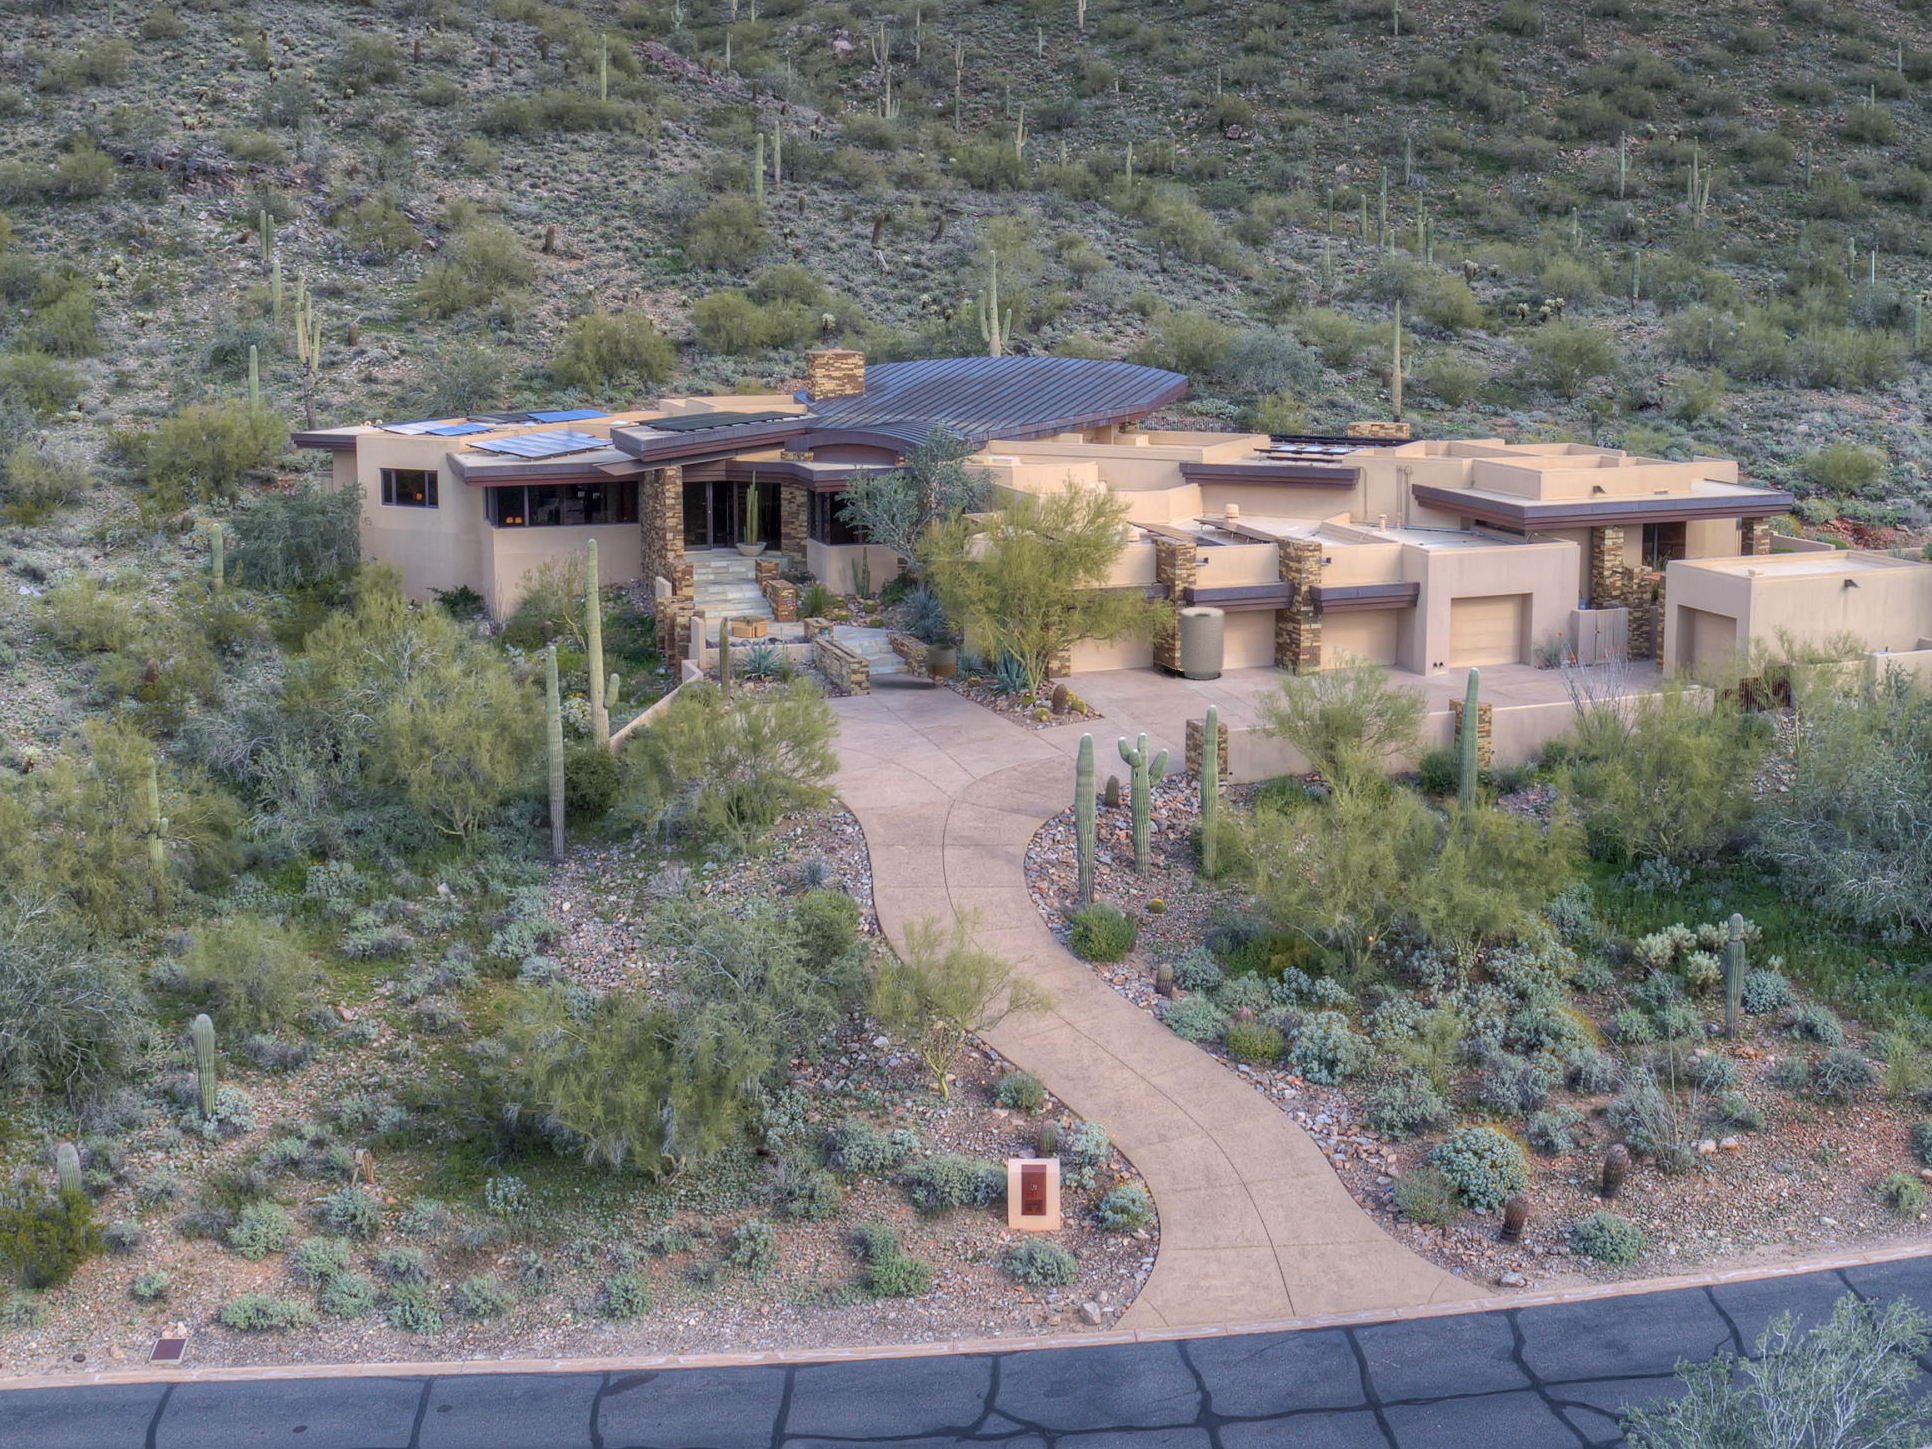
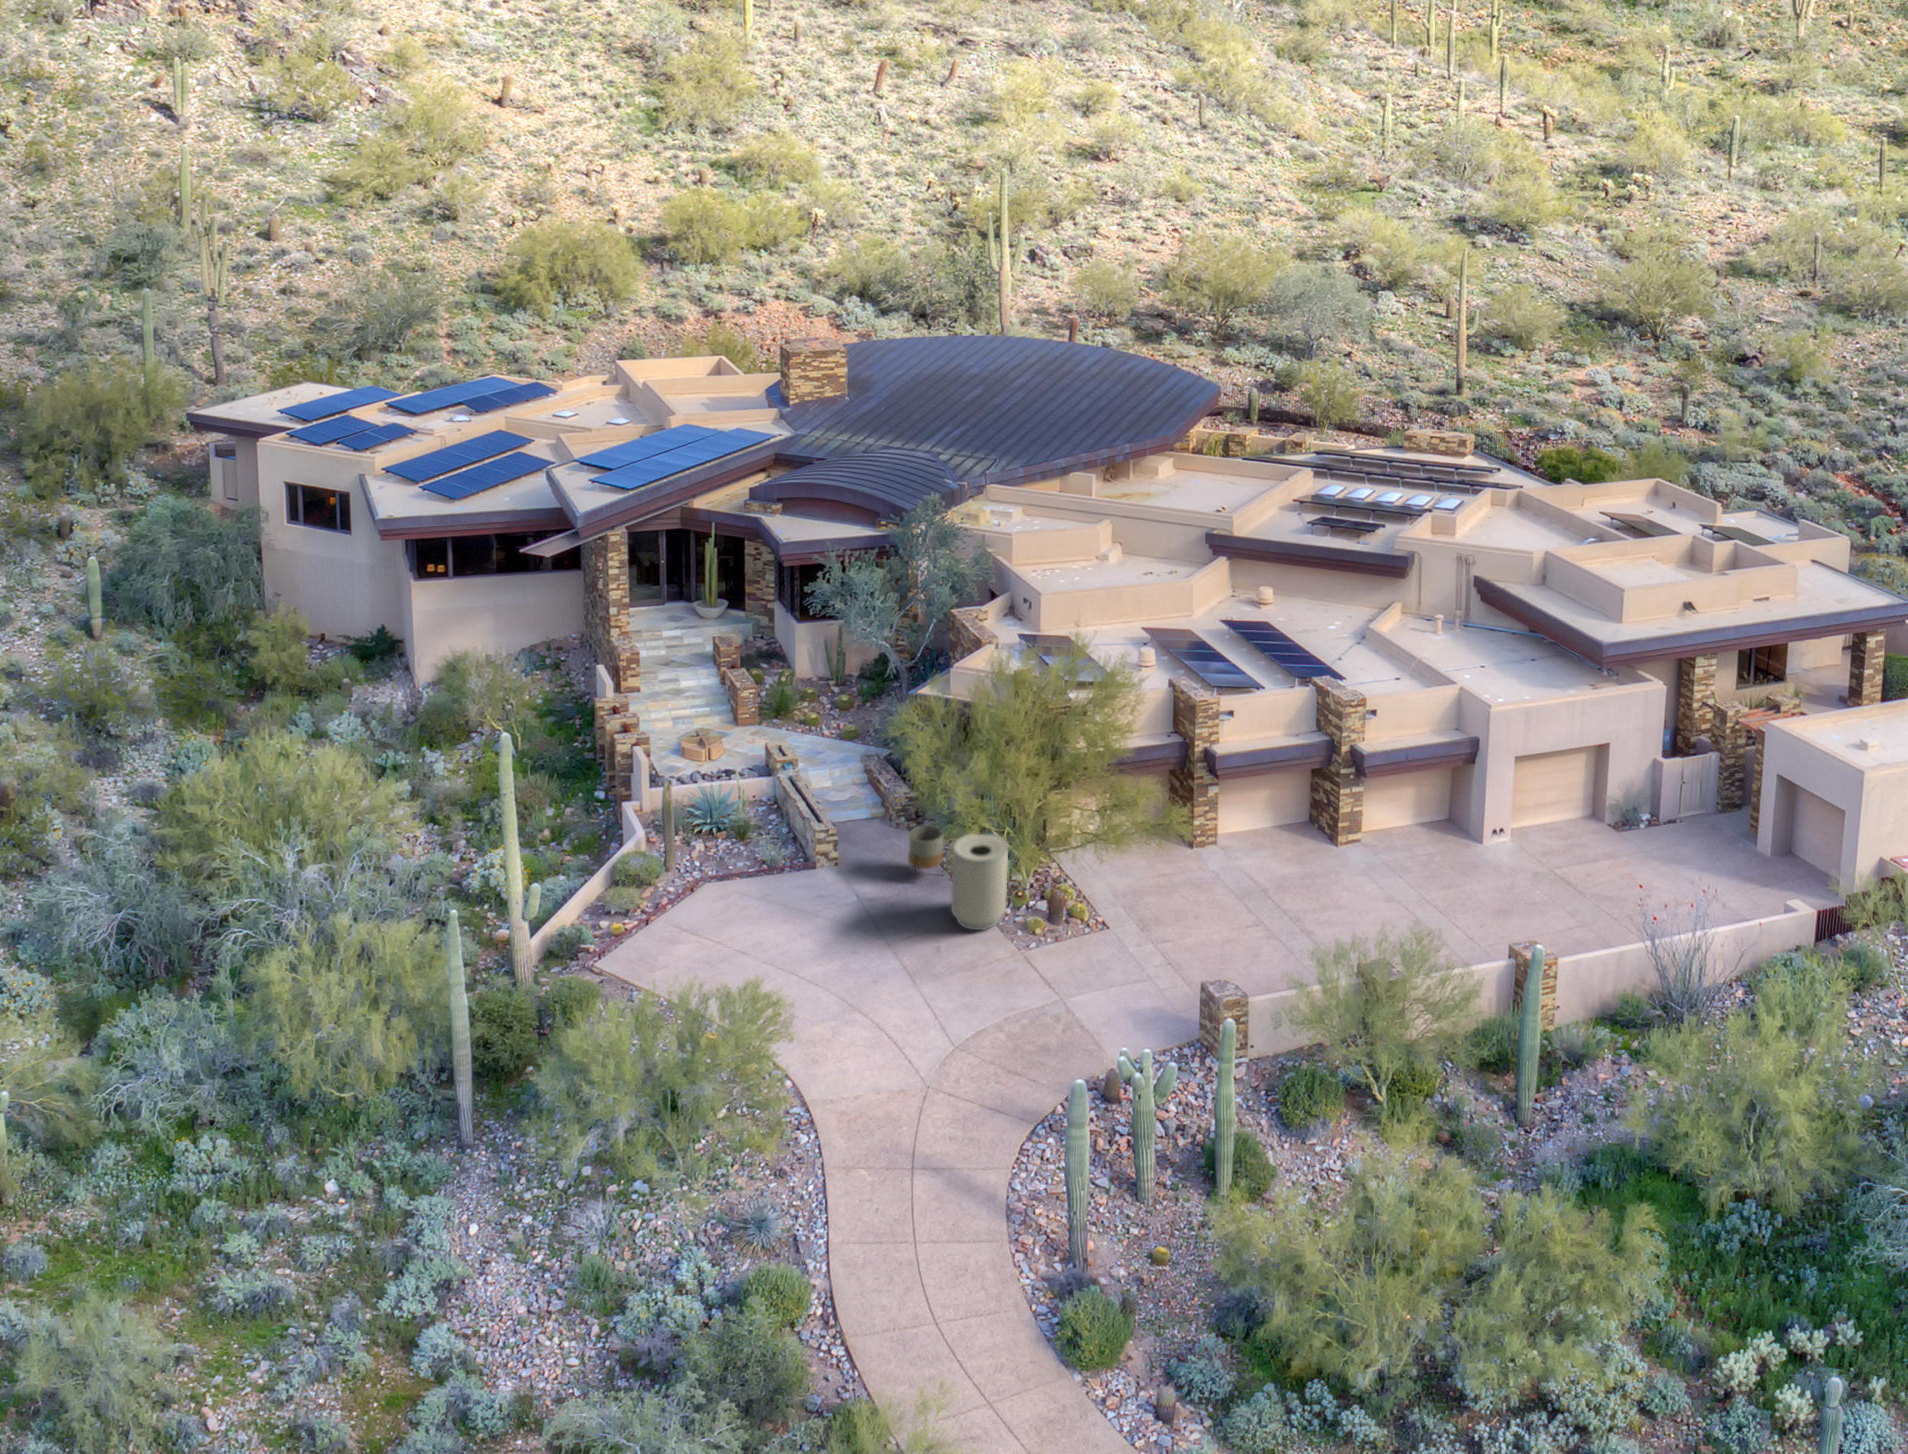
trash can: present [1180,607,1224,680] -> present [951,834,1008,930]

